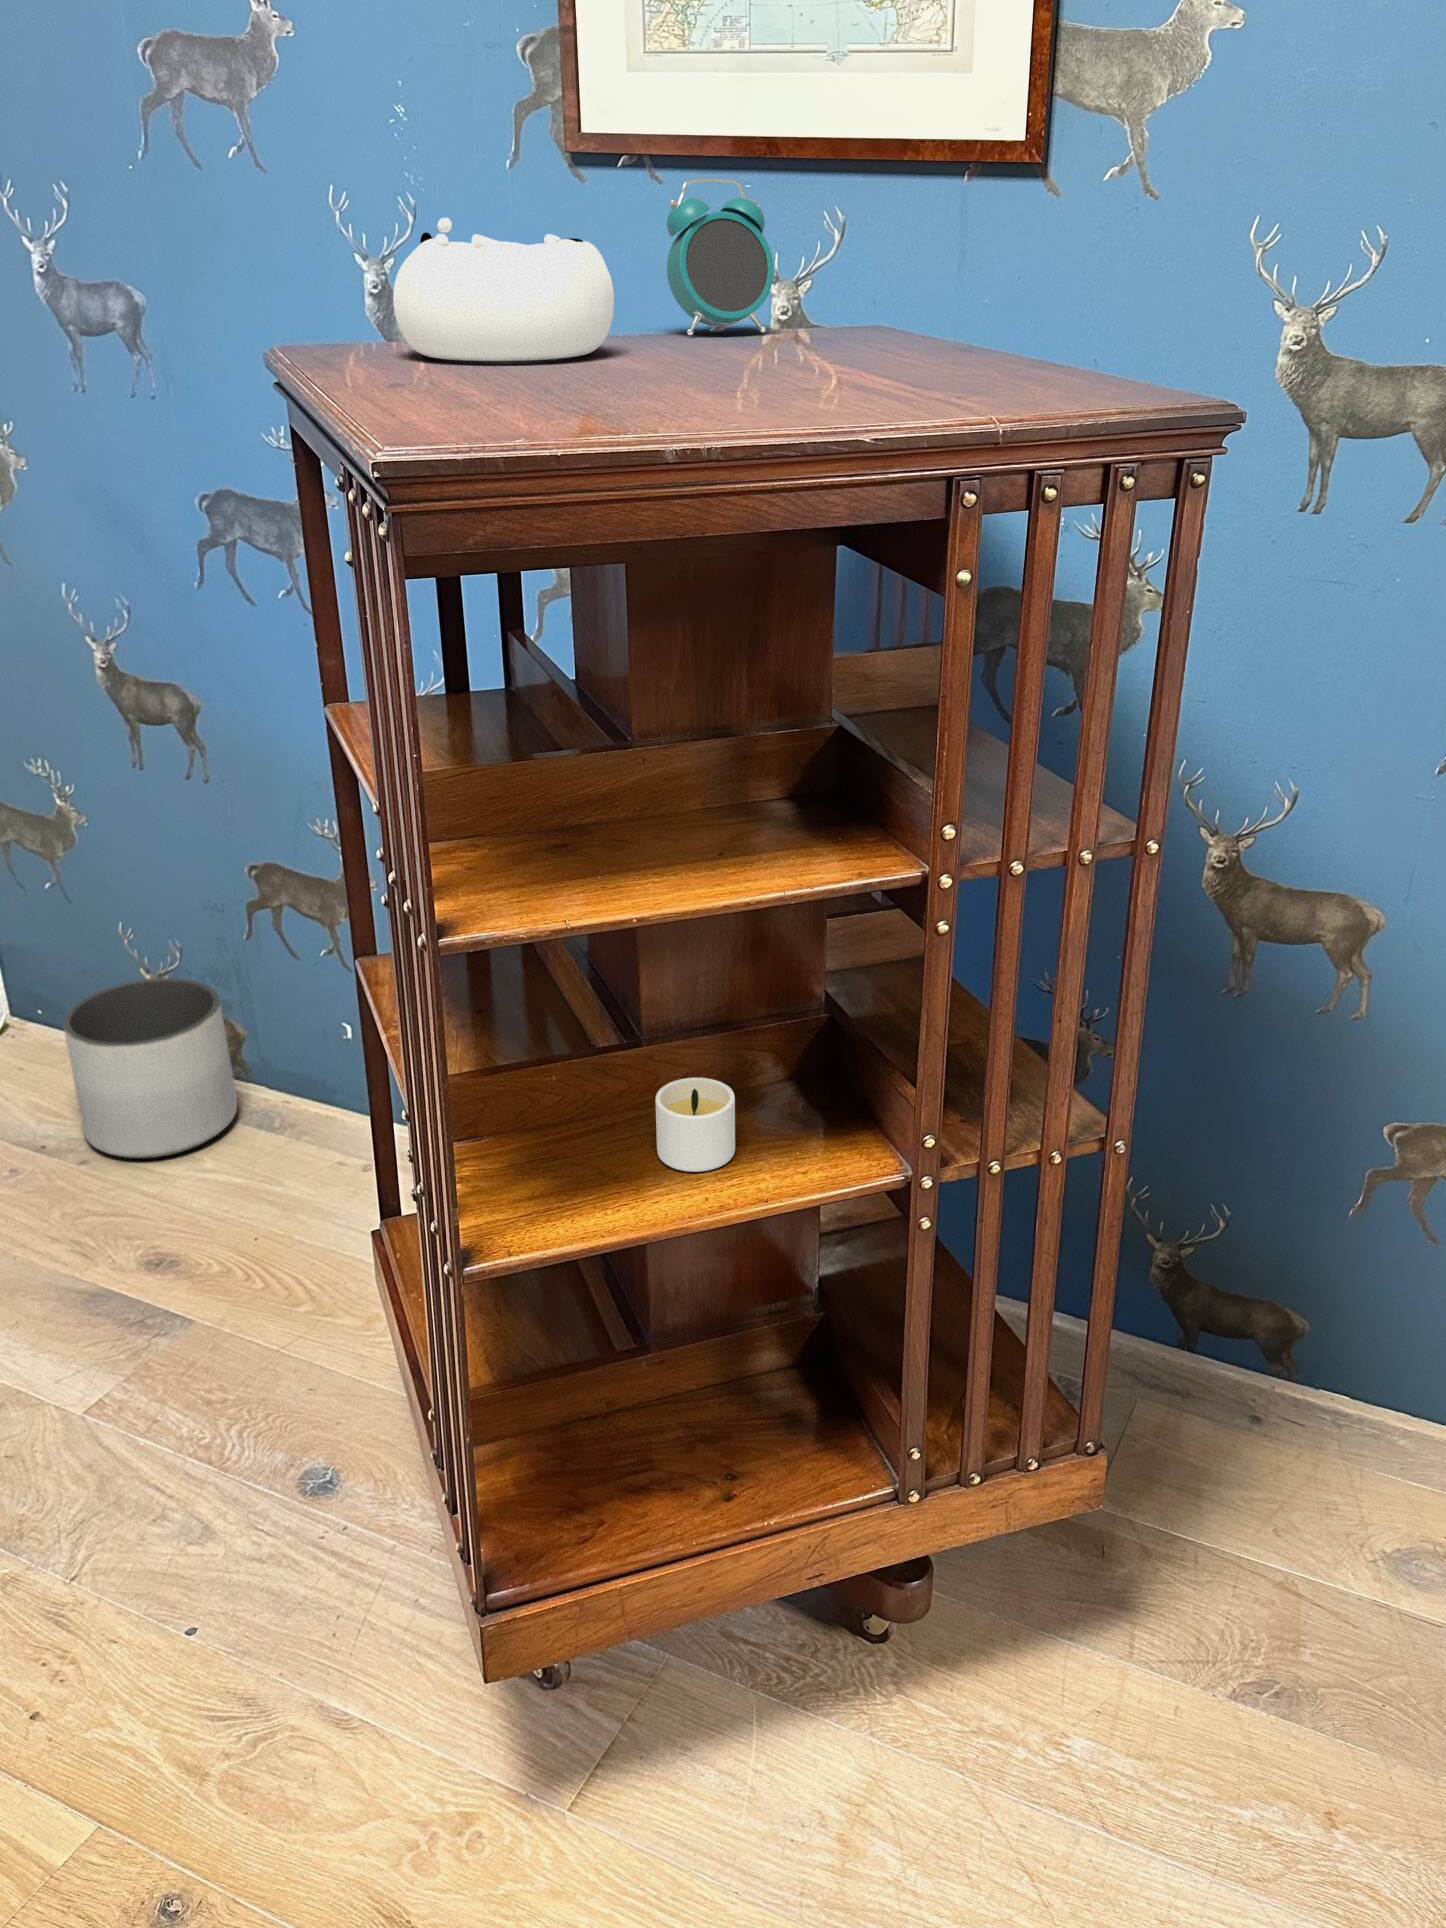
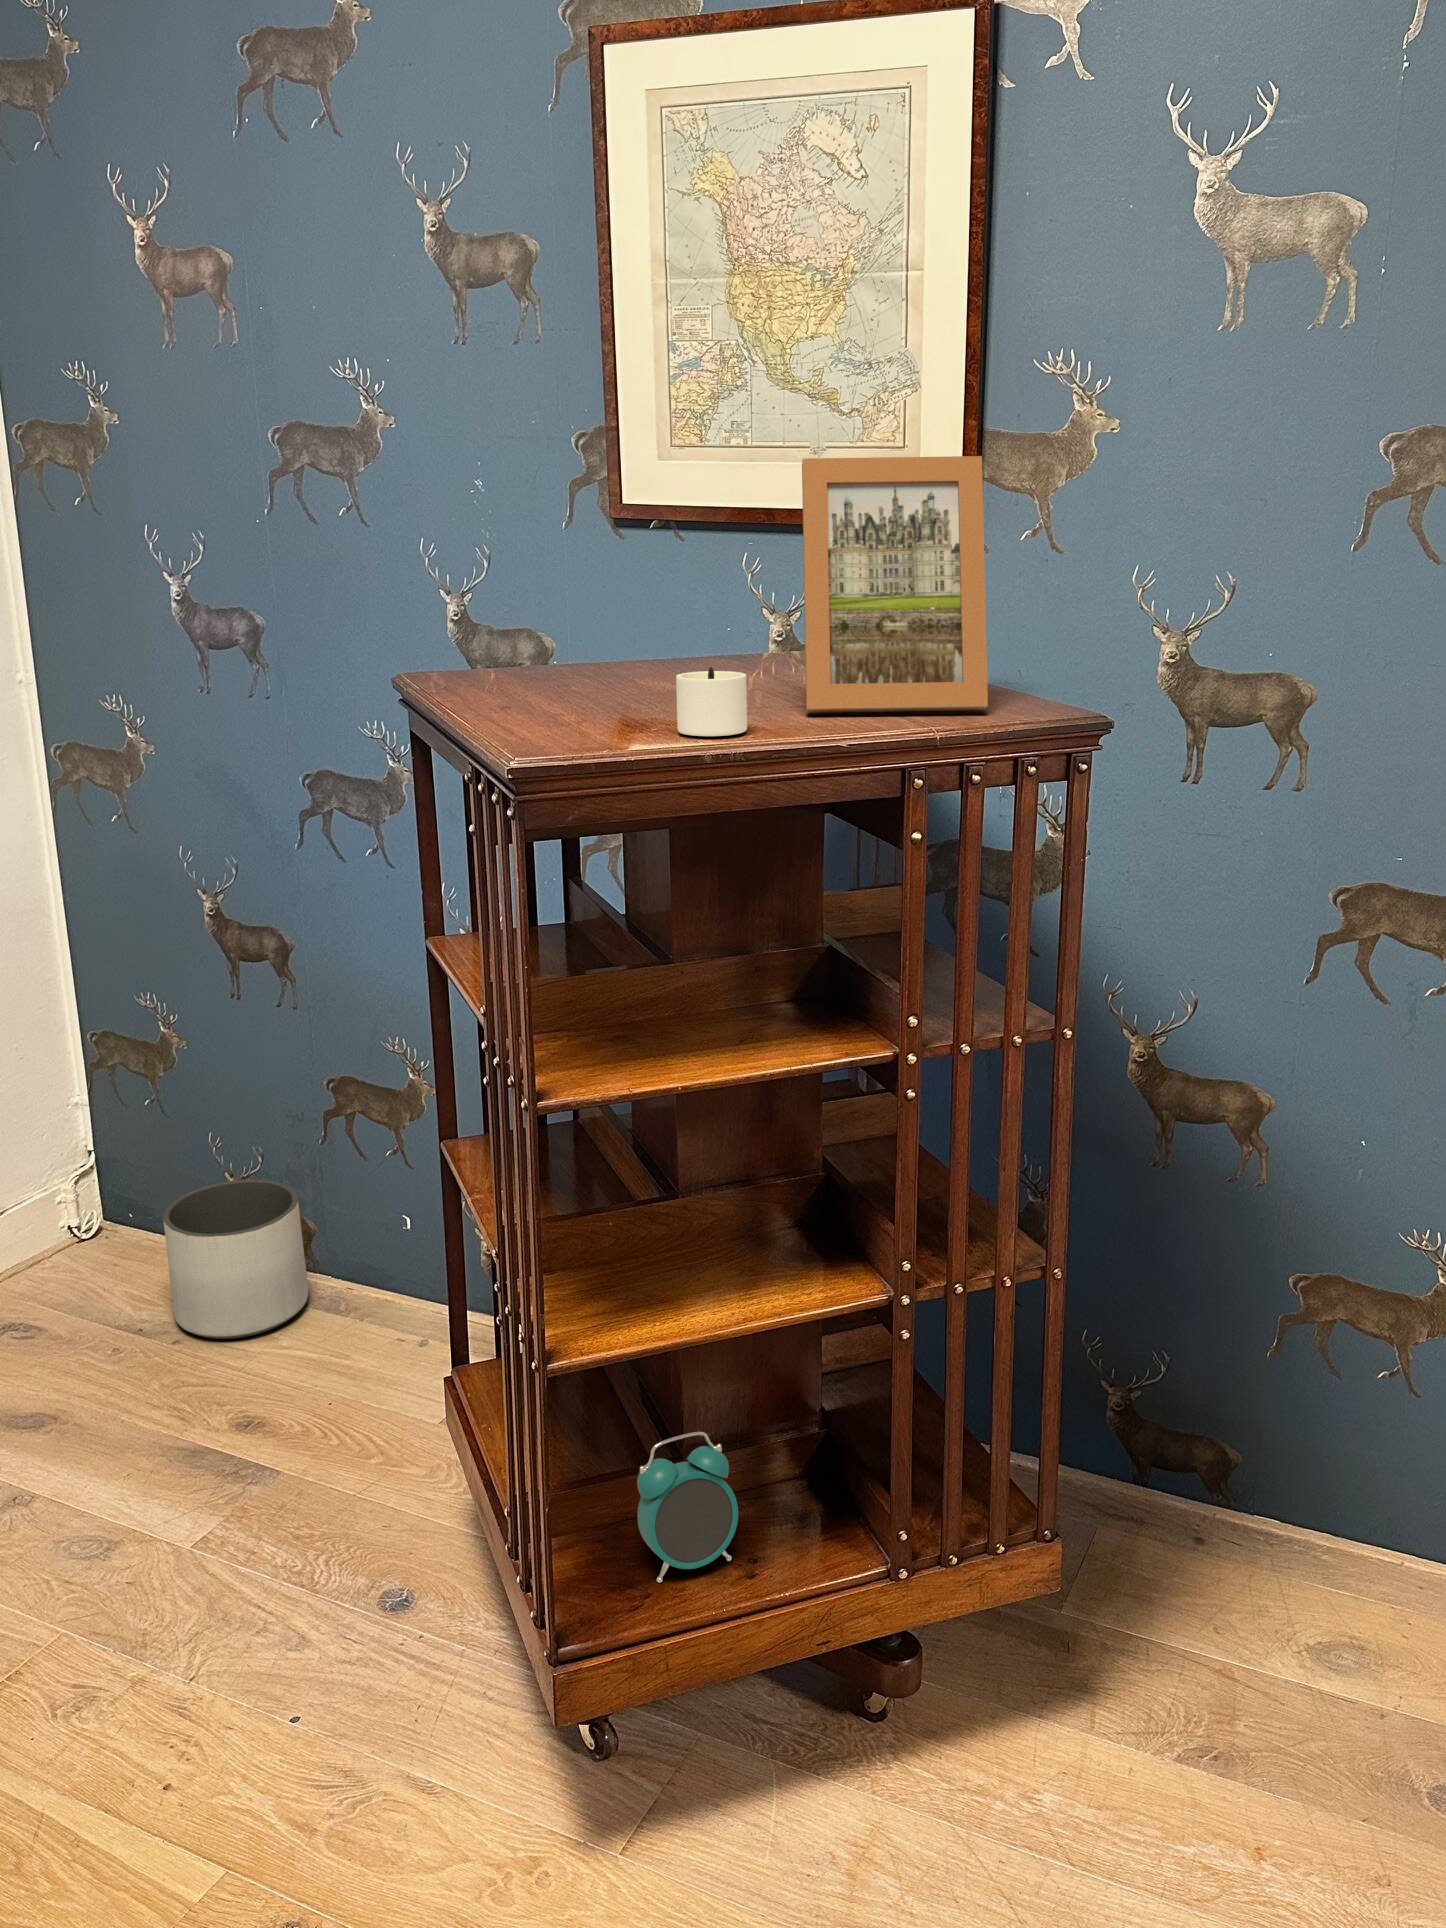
picture frame: none [815,20,1073,399] -> present [802,456,988,713]
alarm clock: present [667,178,774,335] -> present [637,1432,738,1583]
decorative bowl: present [393,218,614,361] -> none [488,578,653,680]
candle: present [655,1078,735,1172] -> present [676,667,747,736]

